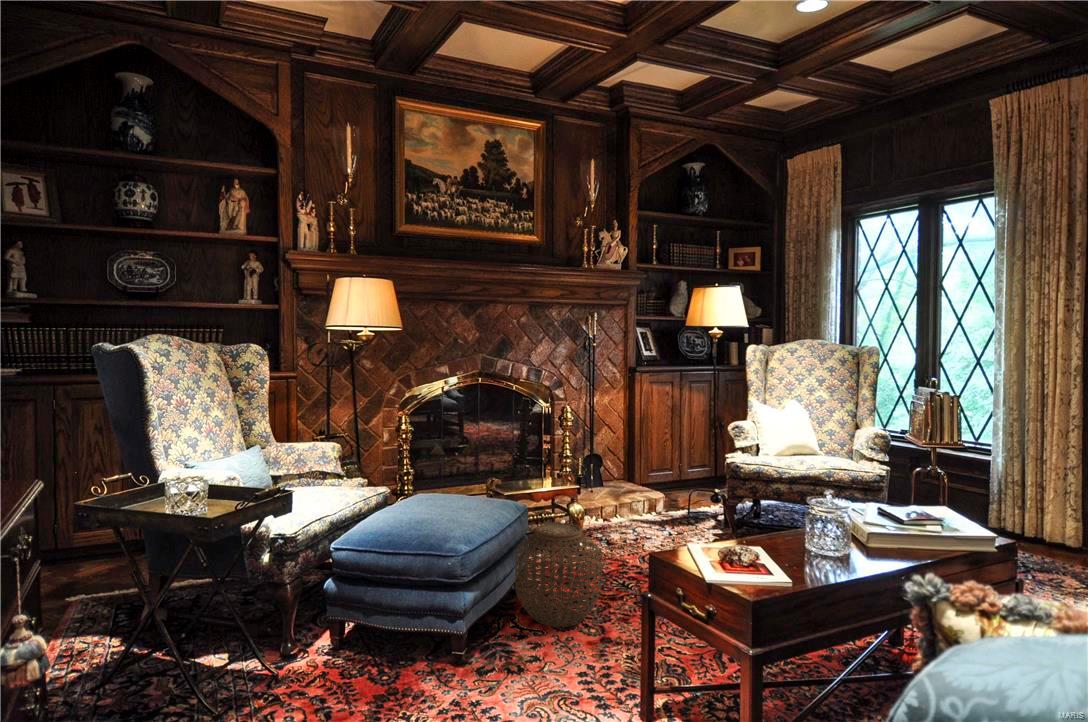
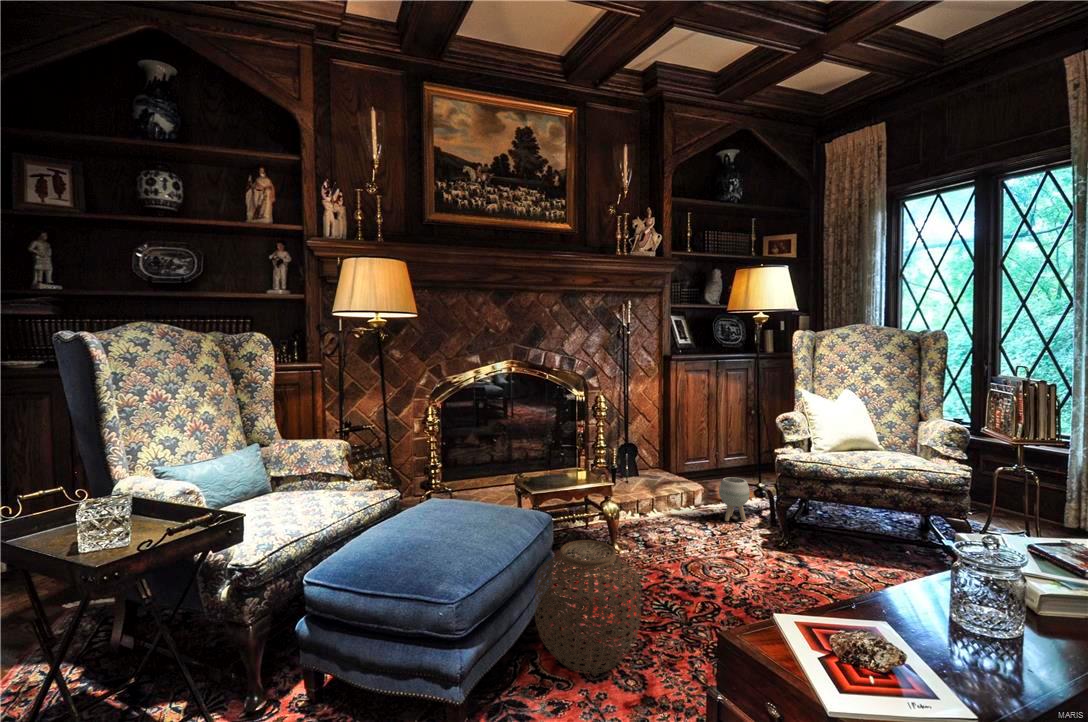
planter: none [678,483,706,524] -> present [719,477,750,521]

